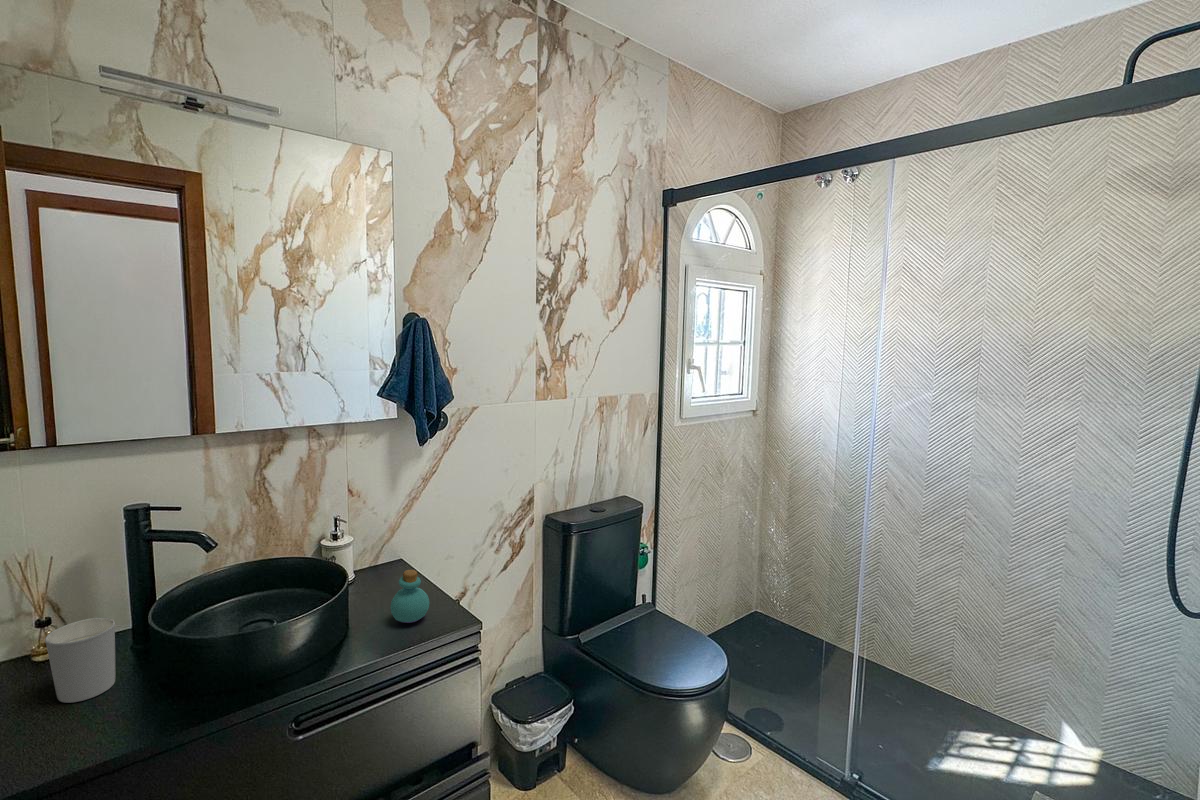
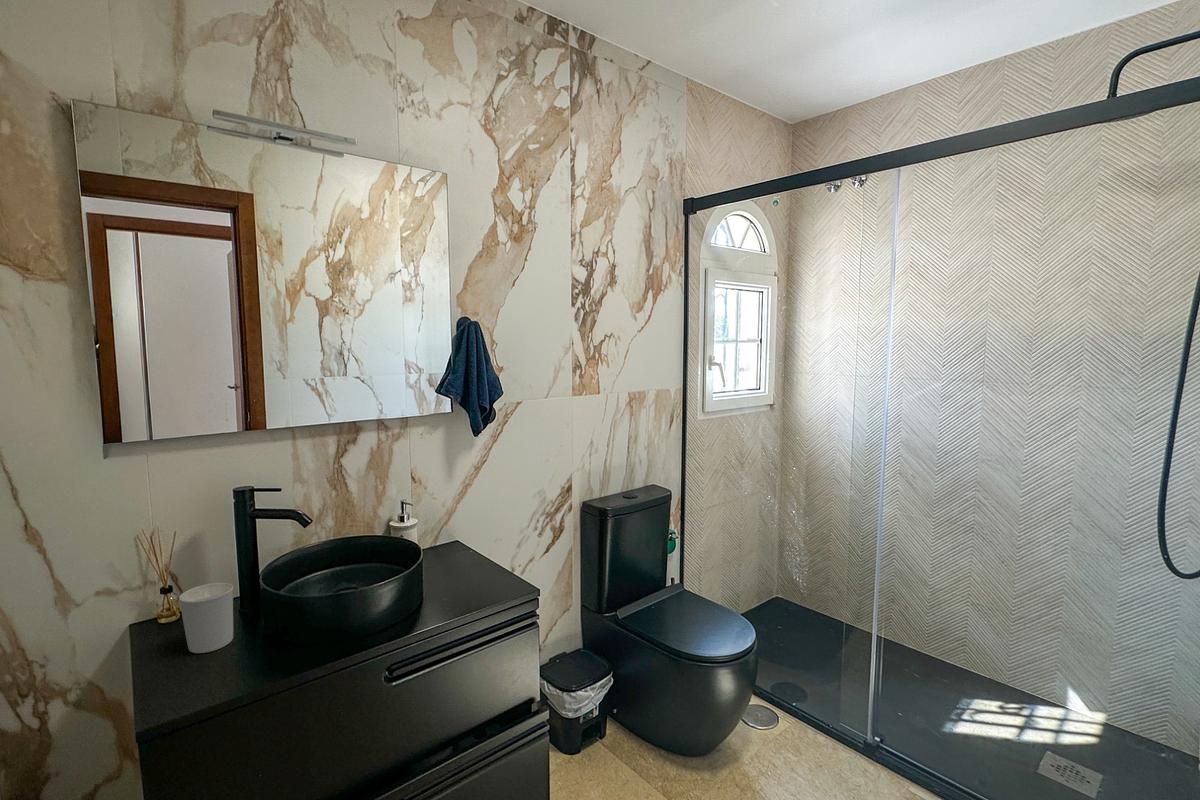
perfume bottle: present [390,570,430,623] -> none [458,544,492,591]

